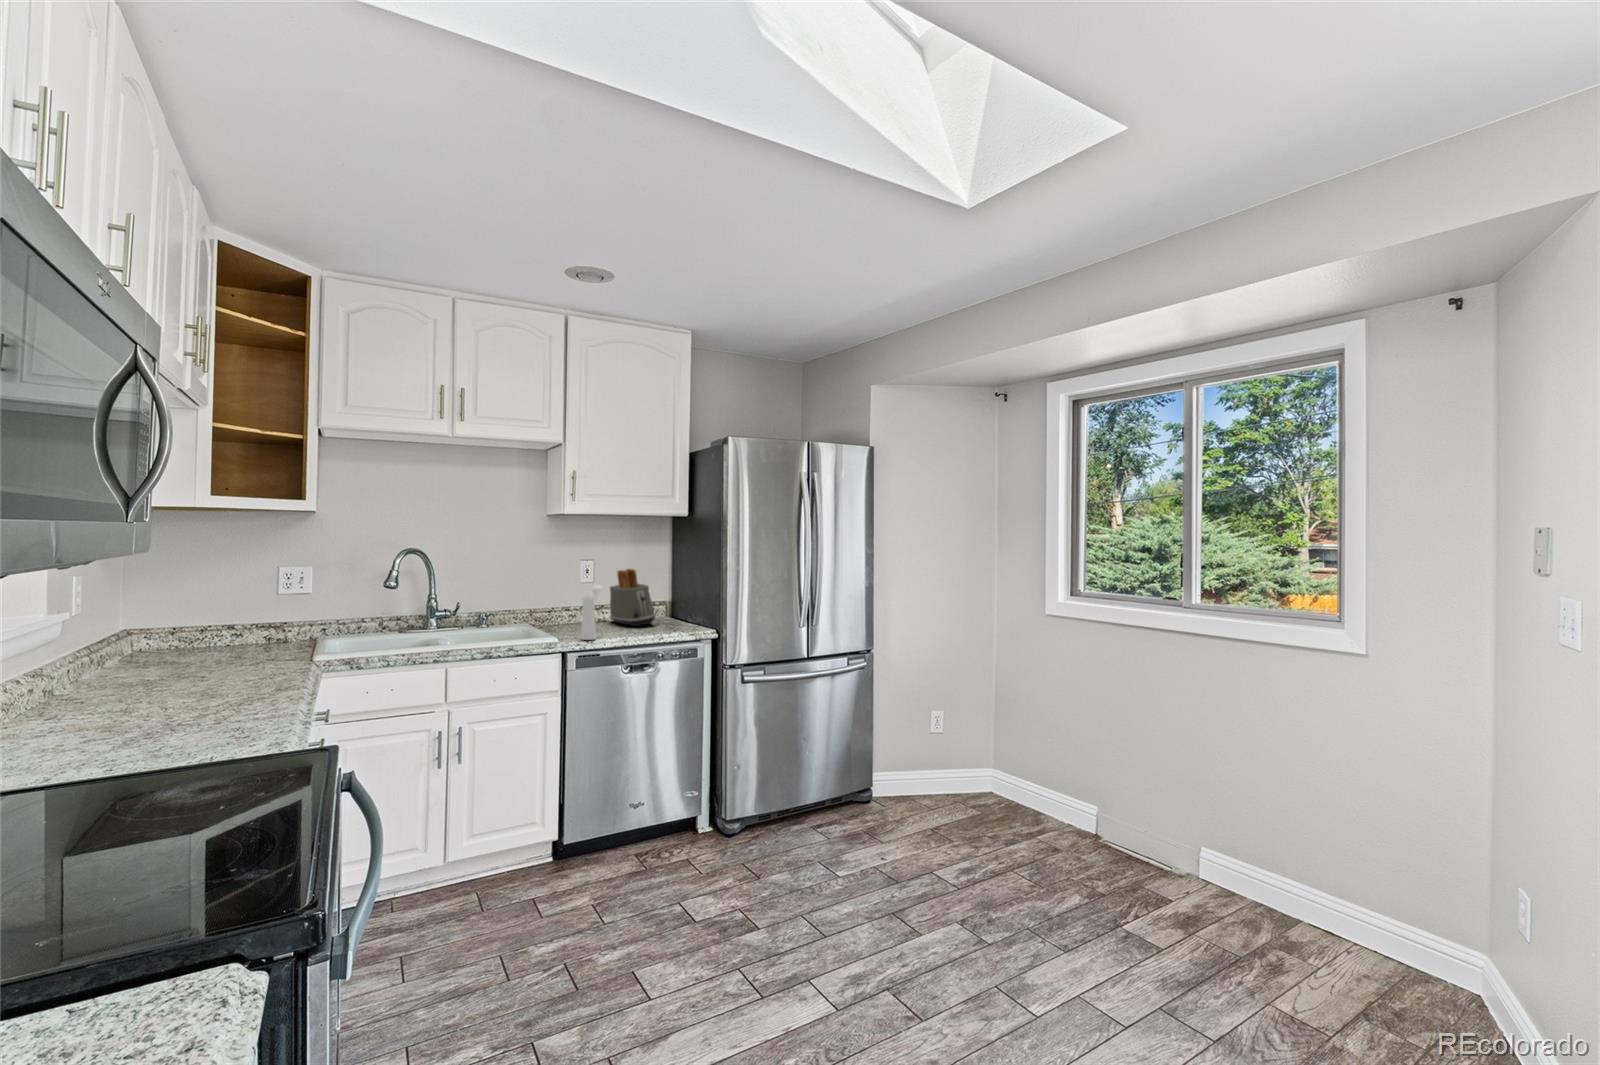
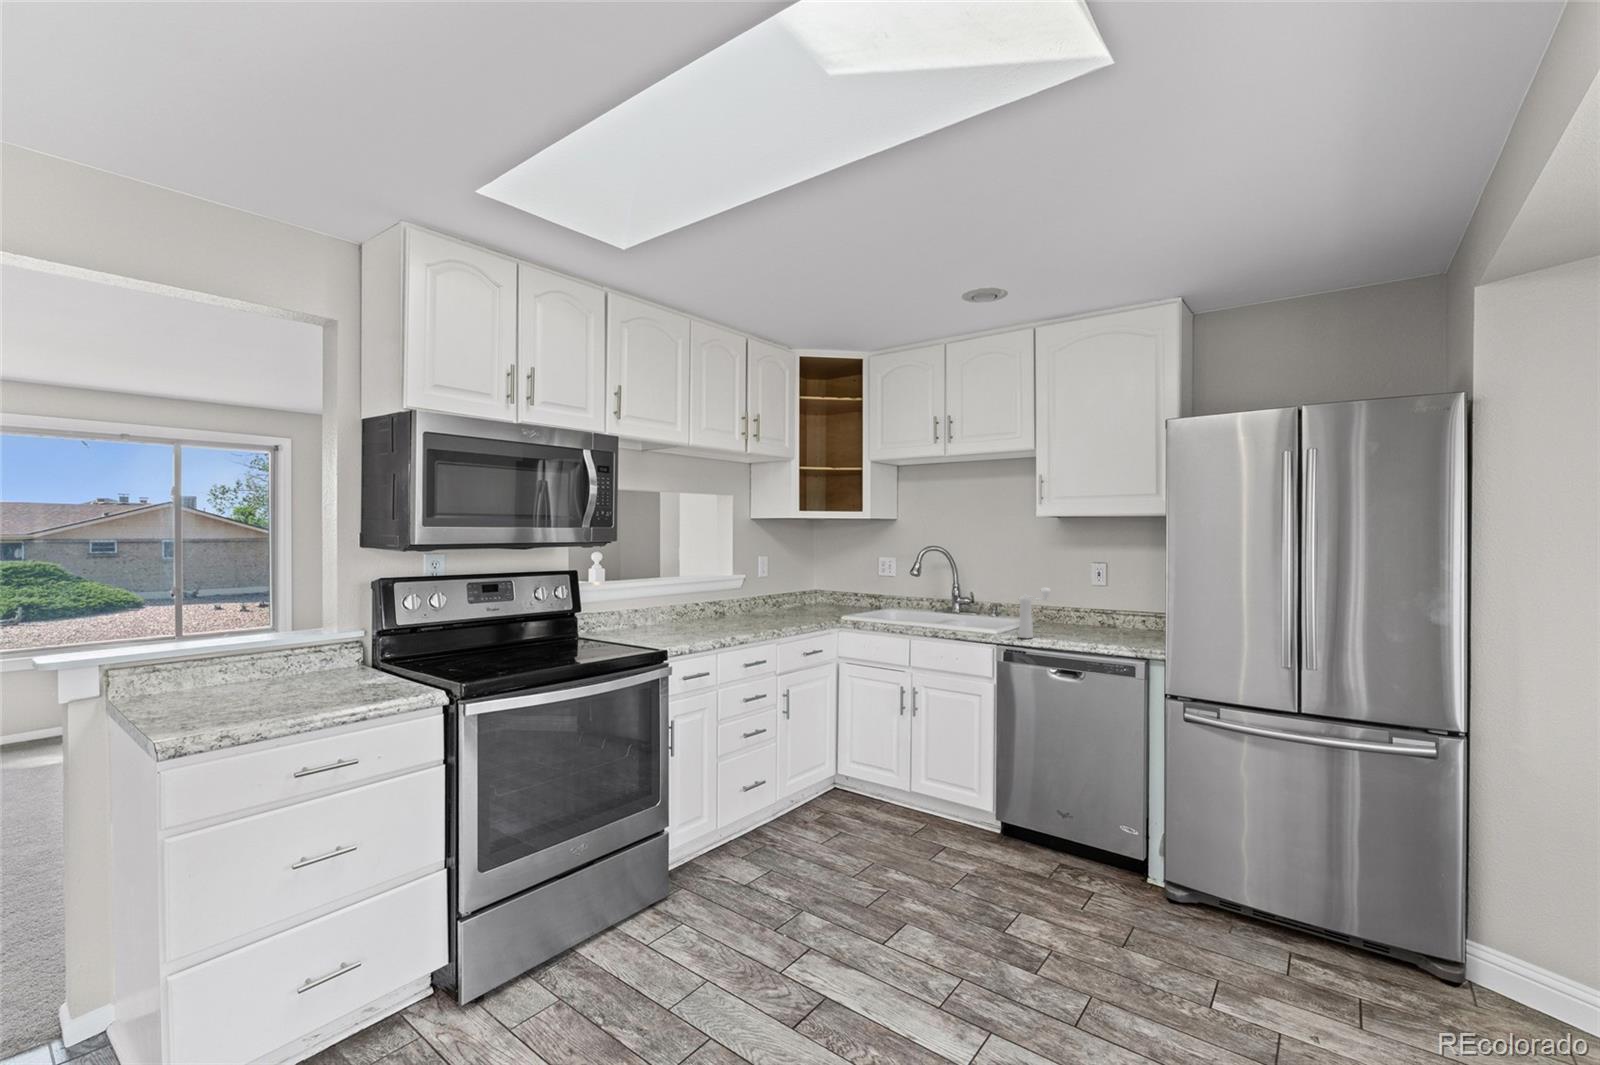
toaster: present [610,569,655,626] -> none [1103,573,1143,634]

